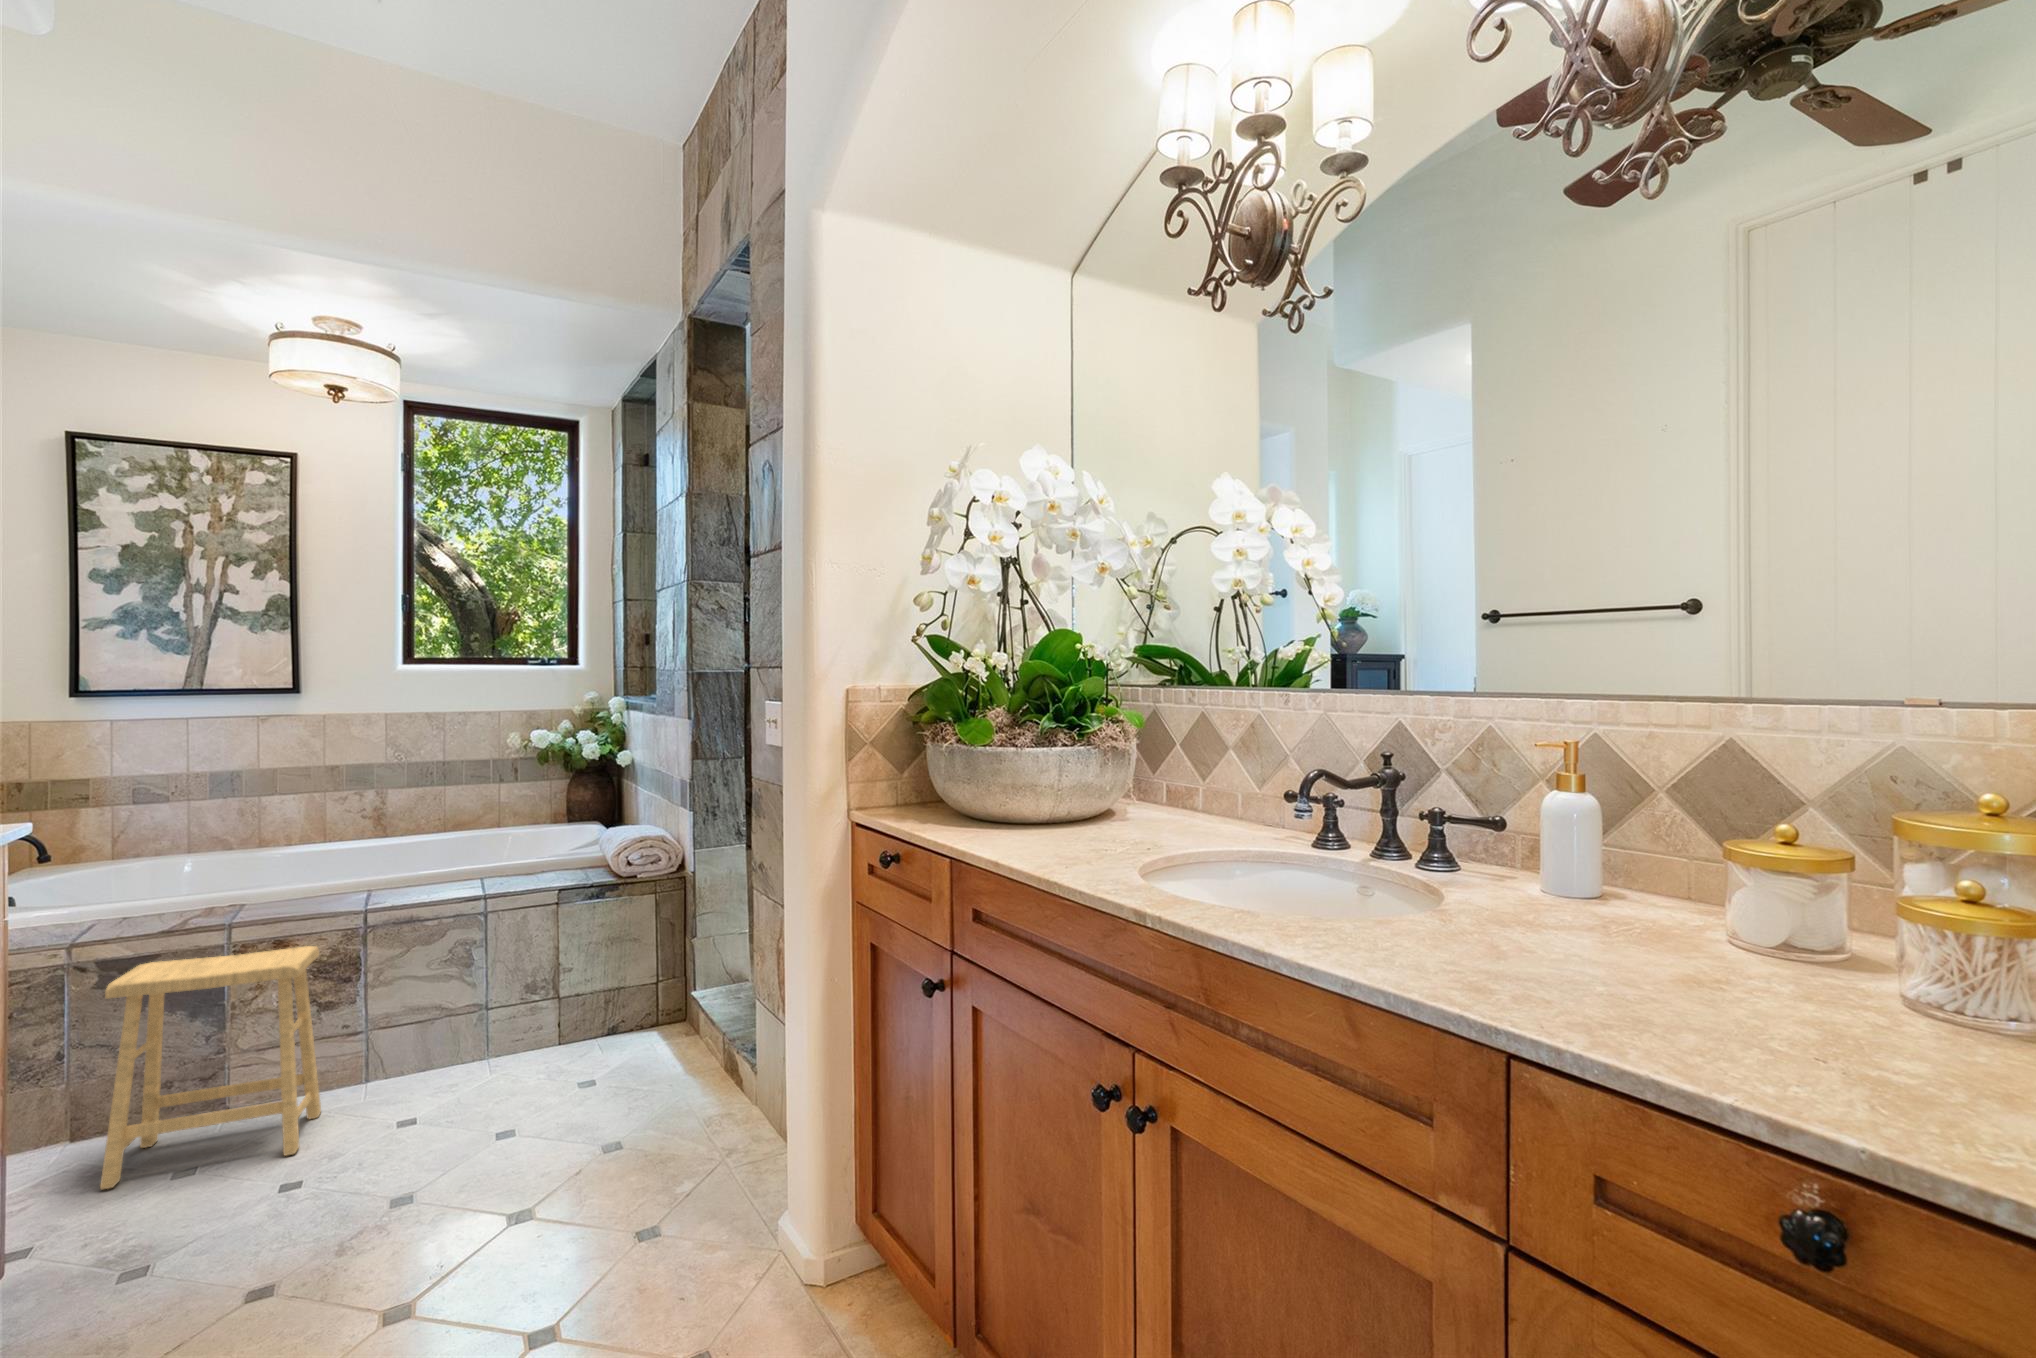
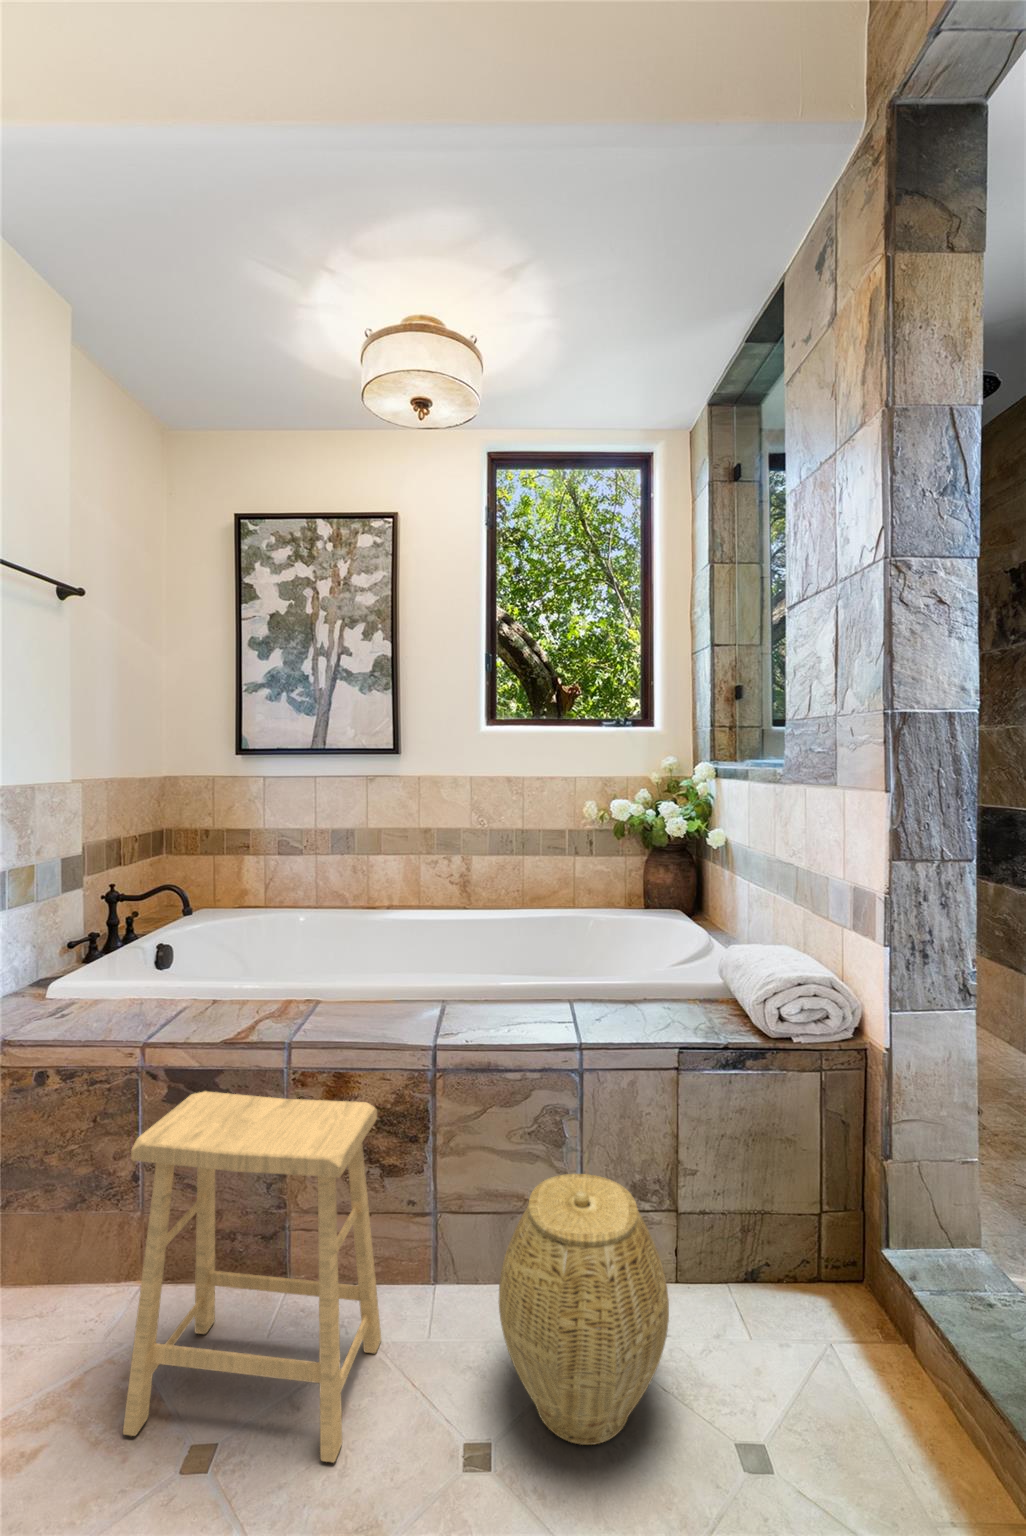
woven basket: none [420,966,539,1109] -> present [499,1174,669,1445]

